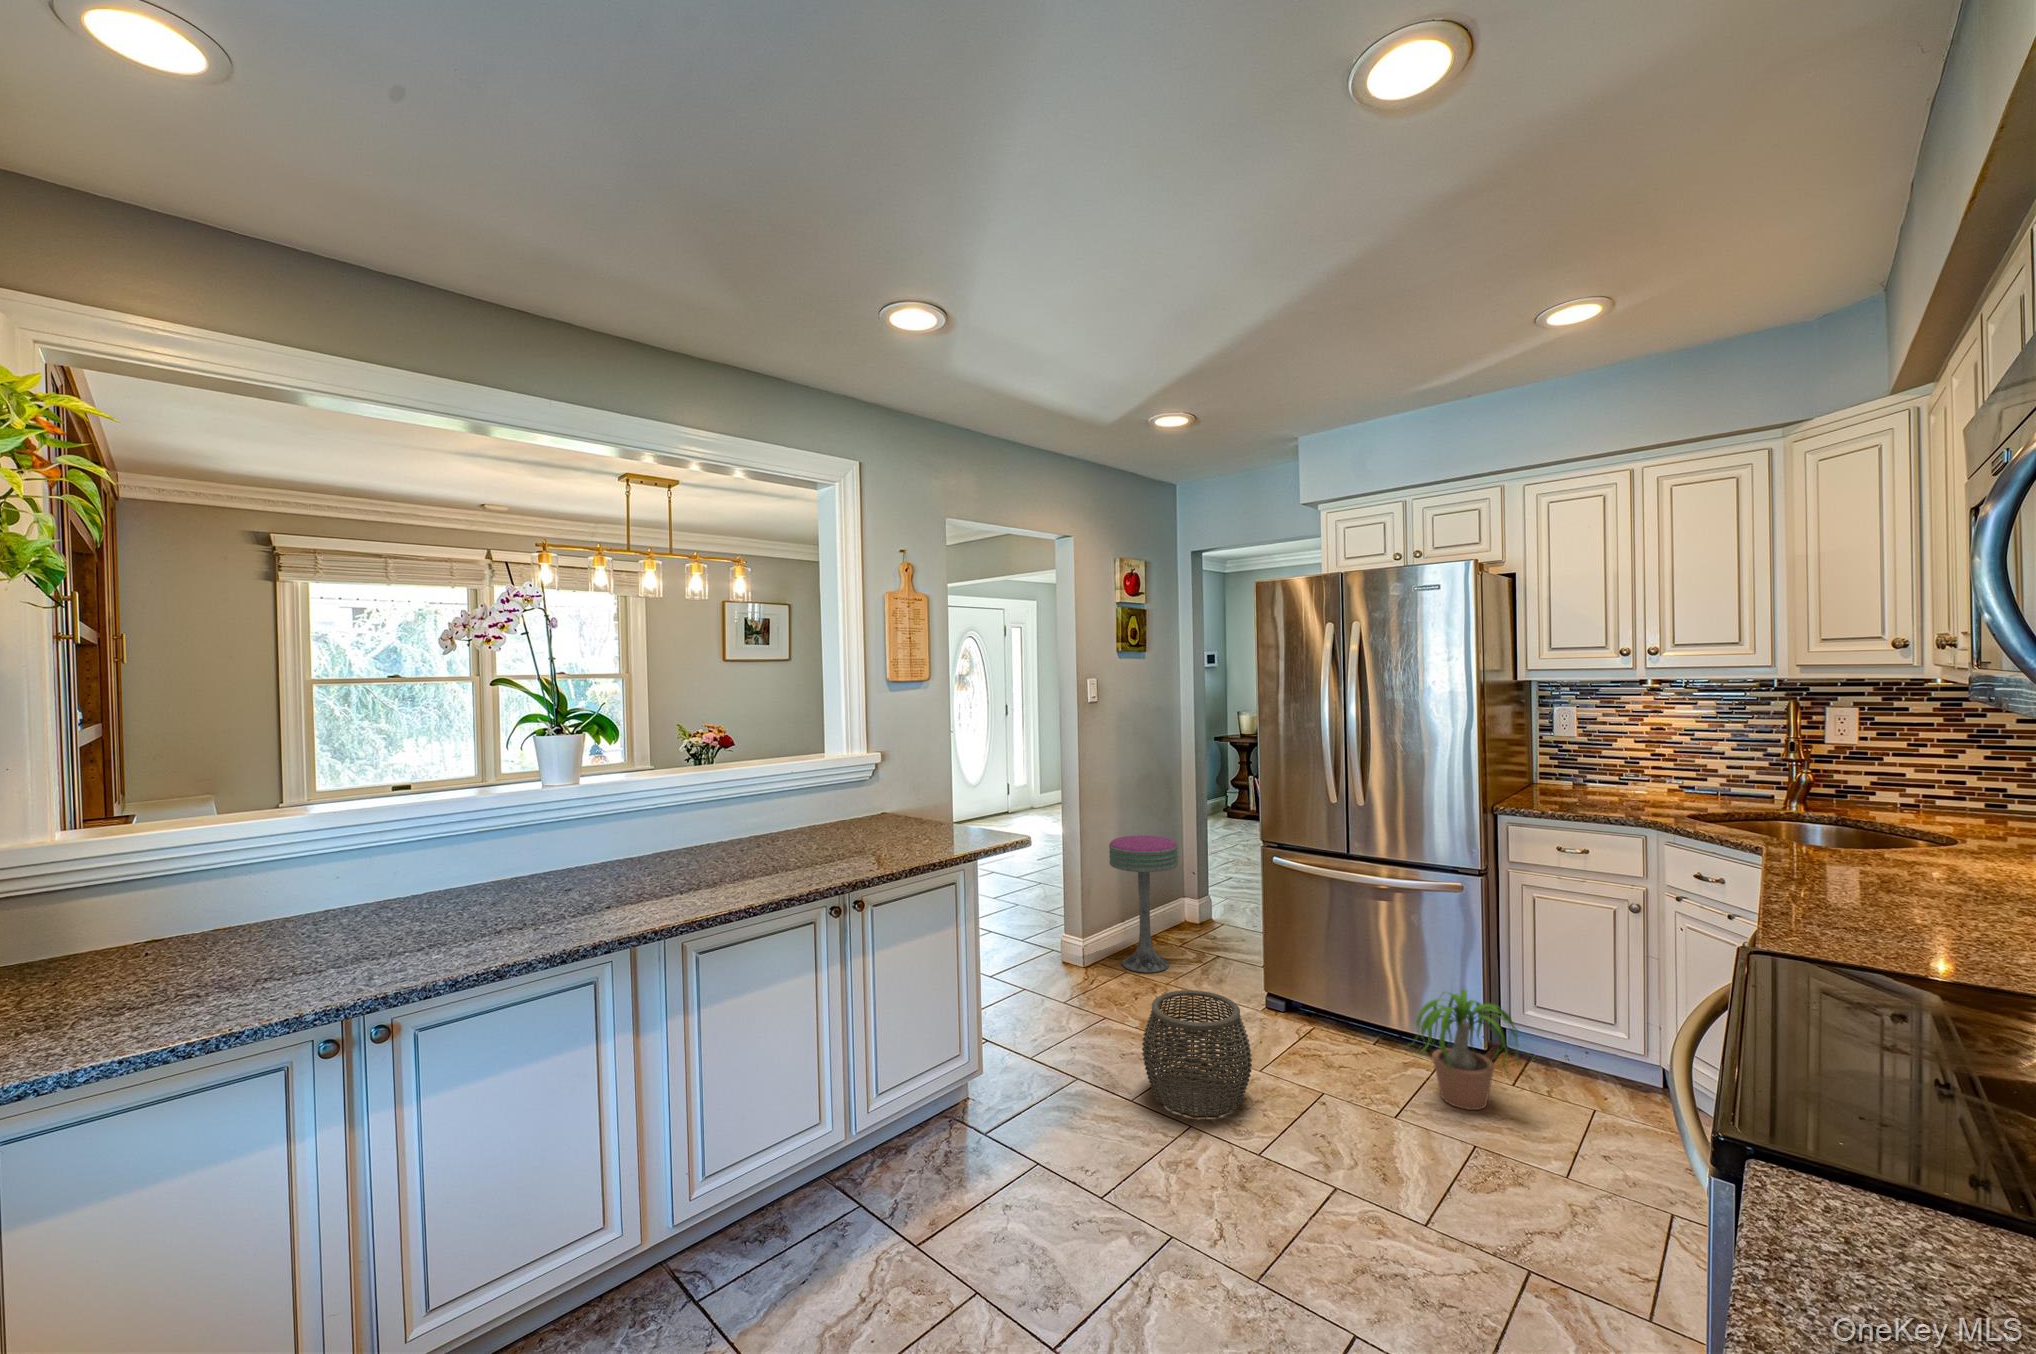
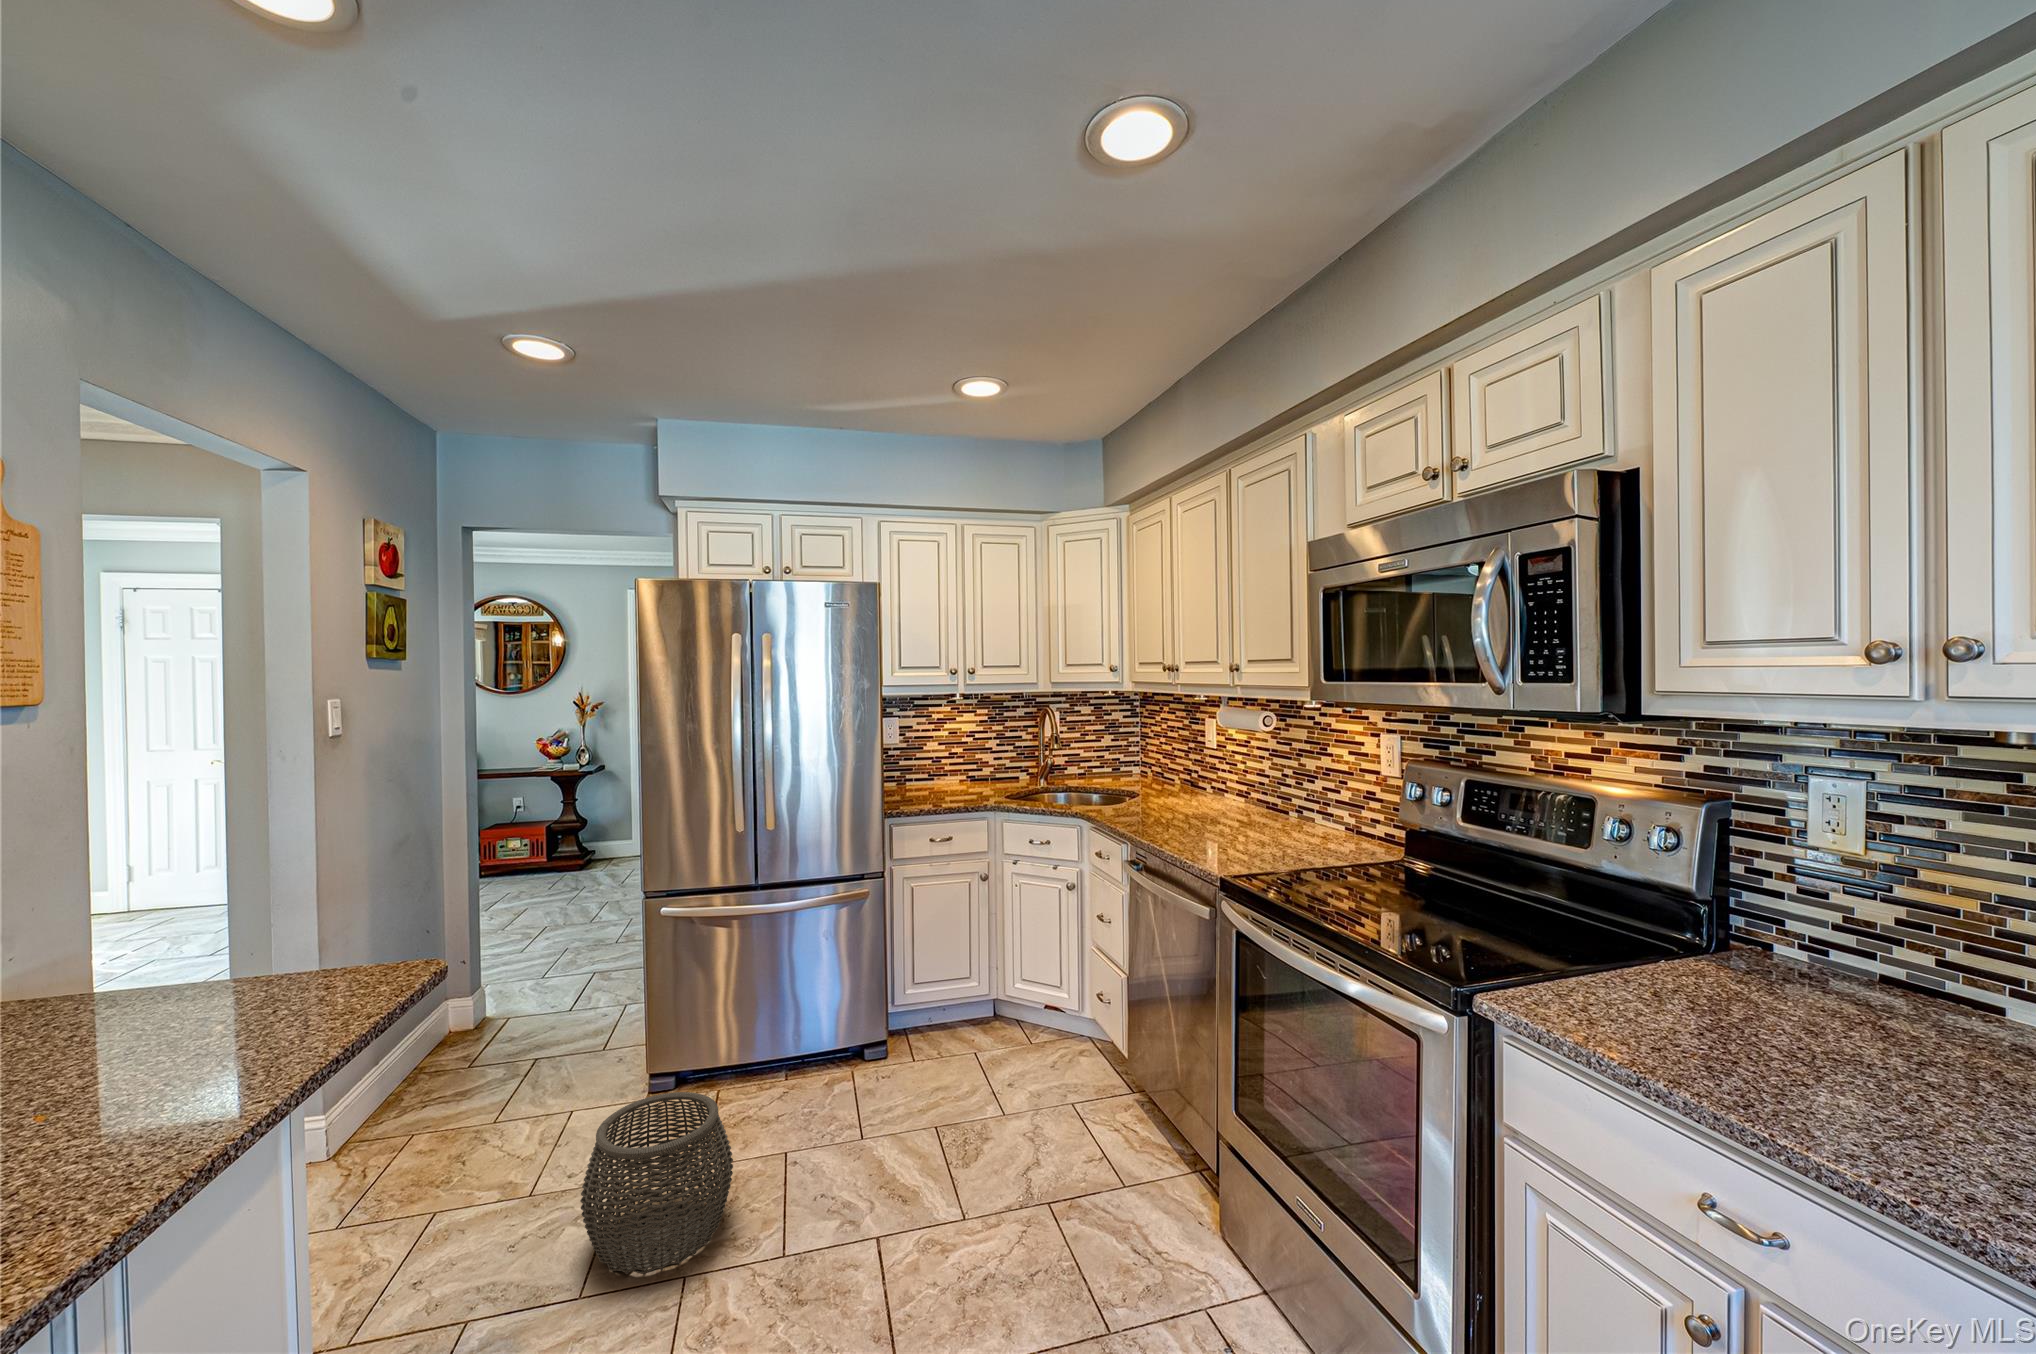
bar stool: present [1109,836,1178,973] -> none [371,920,491,1128]
potted plant: present [1417,990,1519,1110] -> none [845,987,951,1102]

